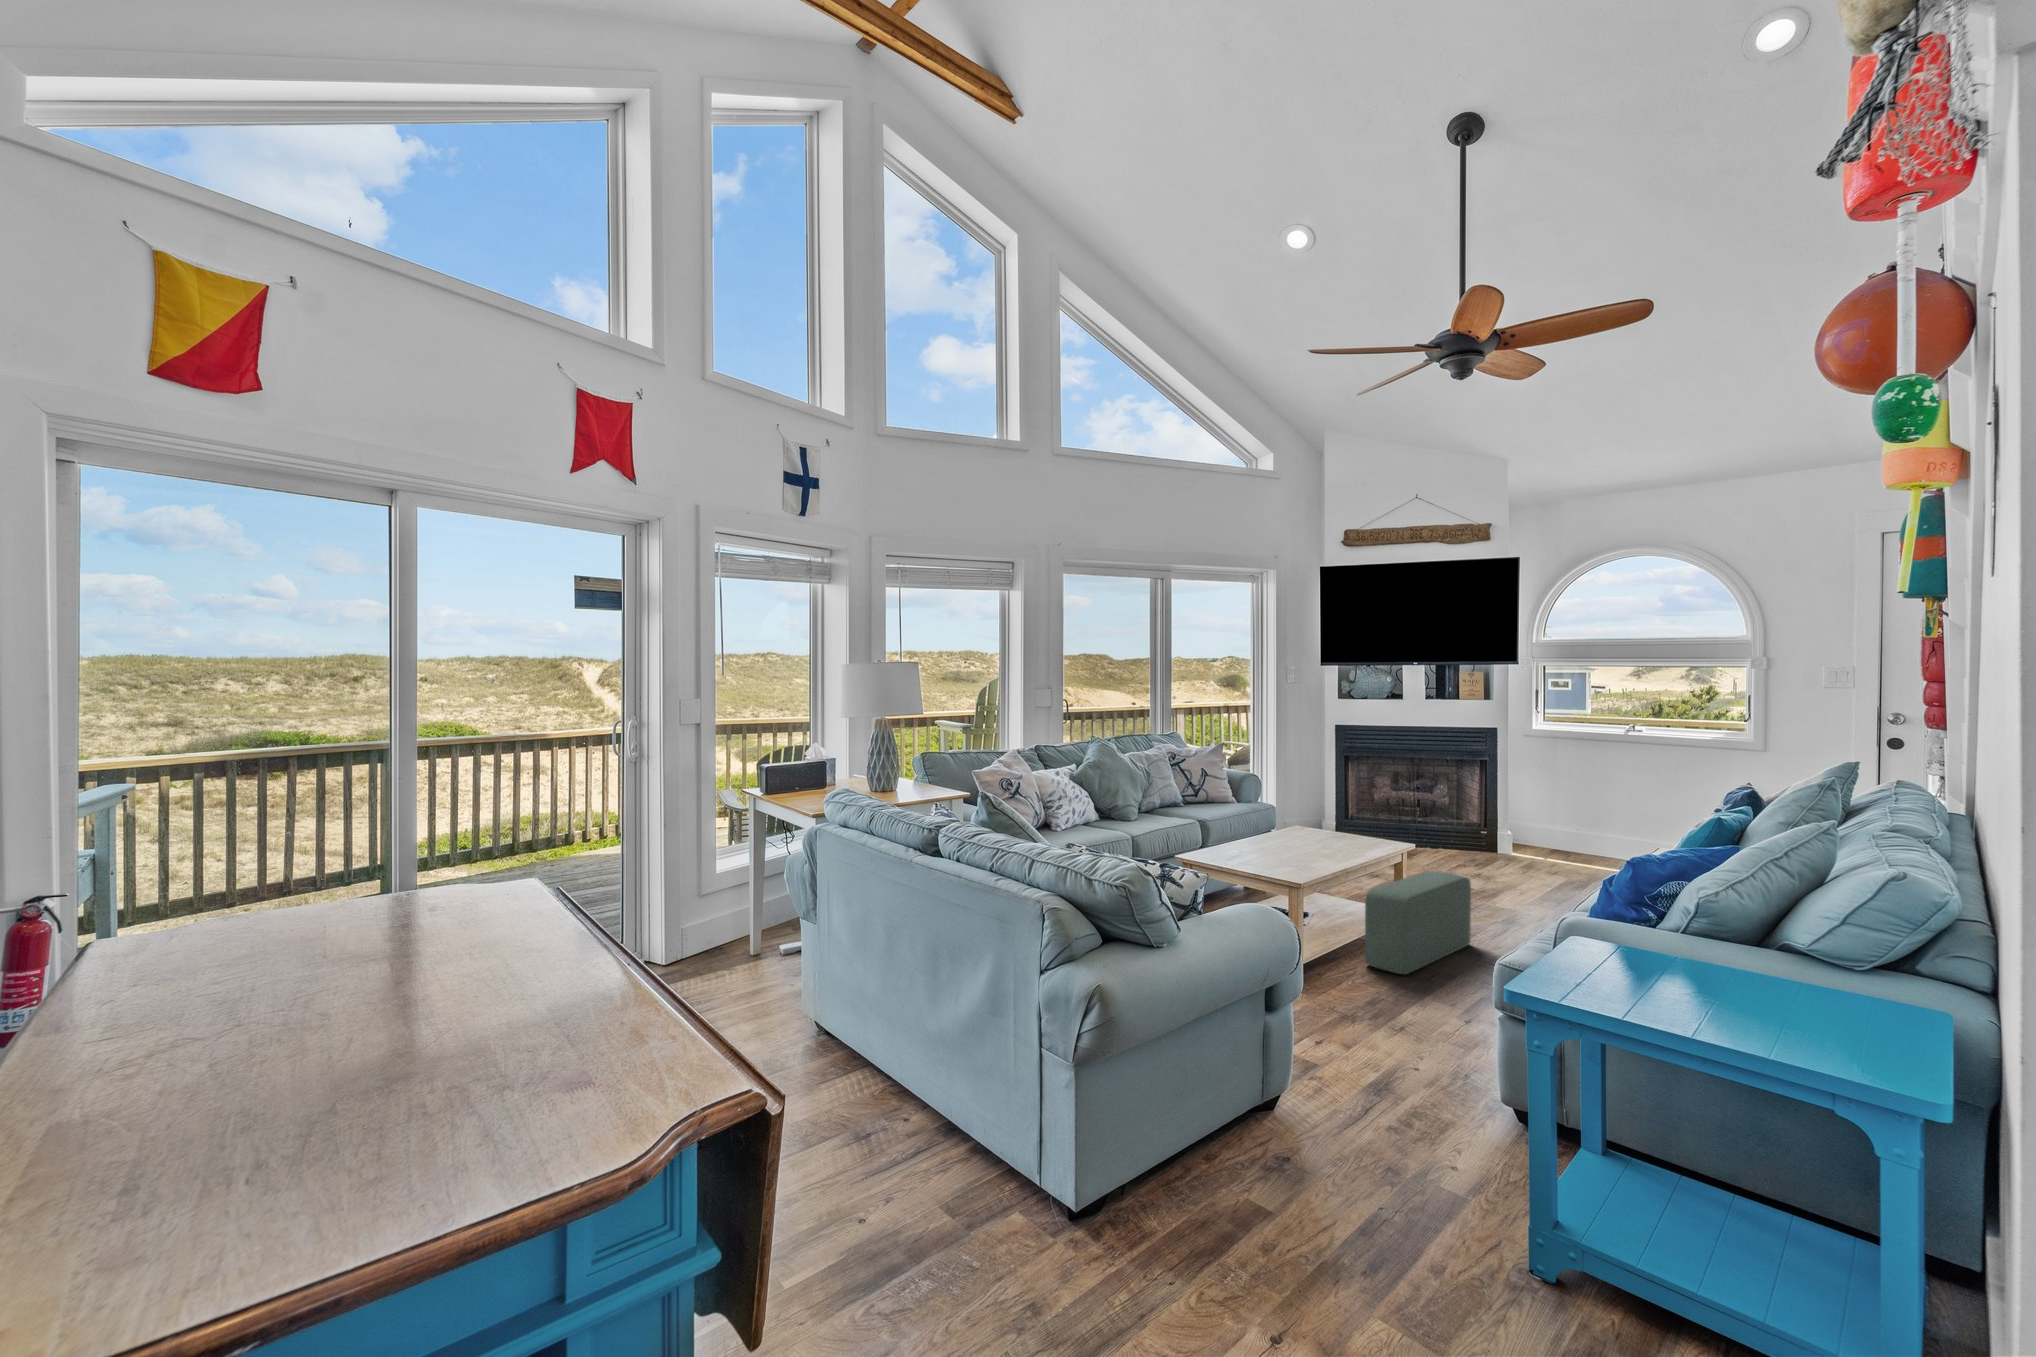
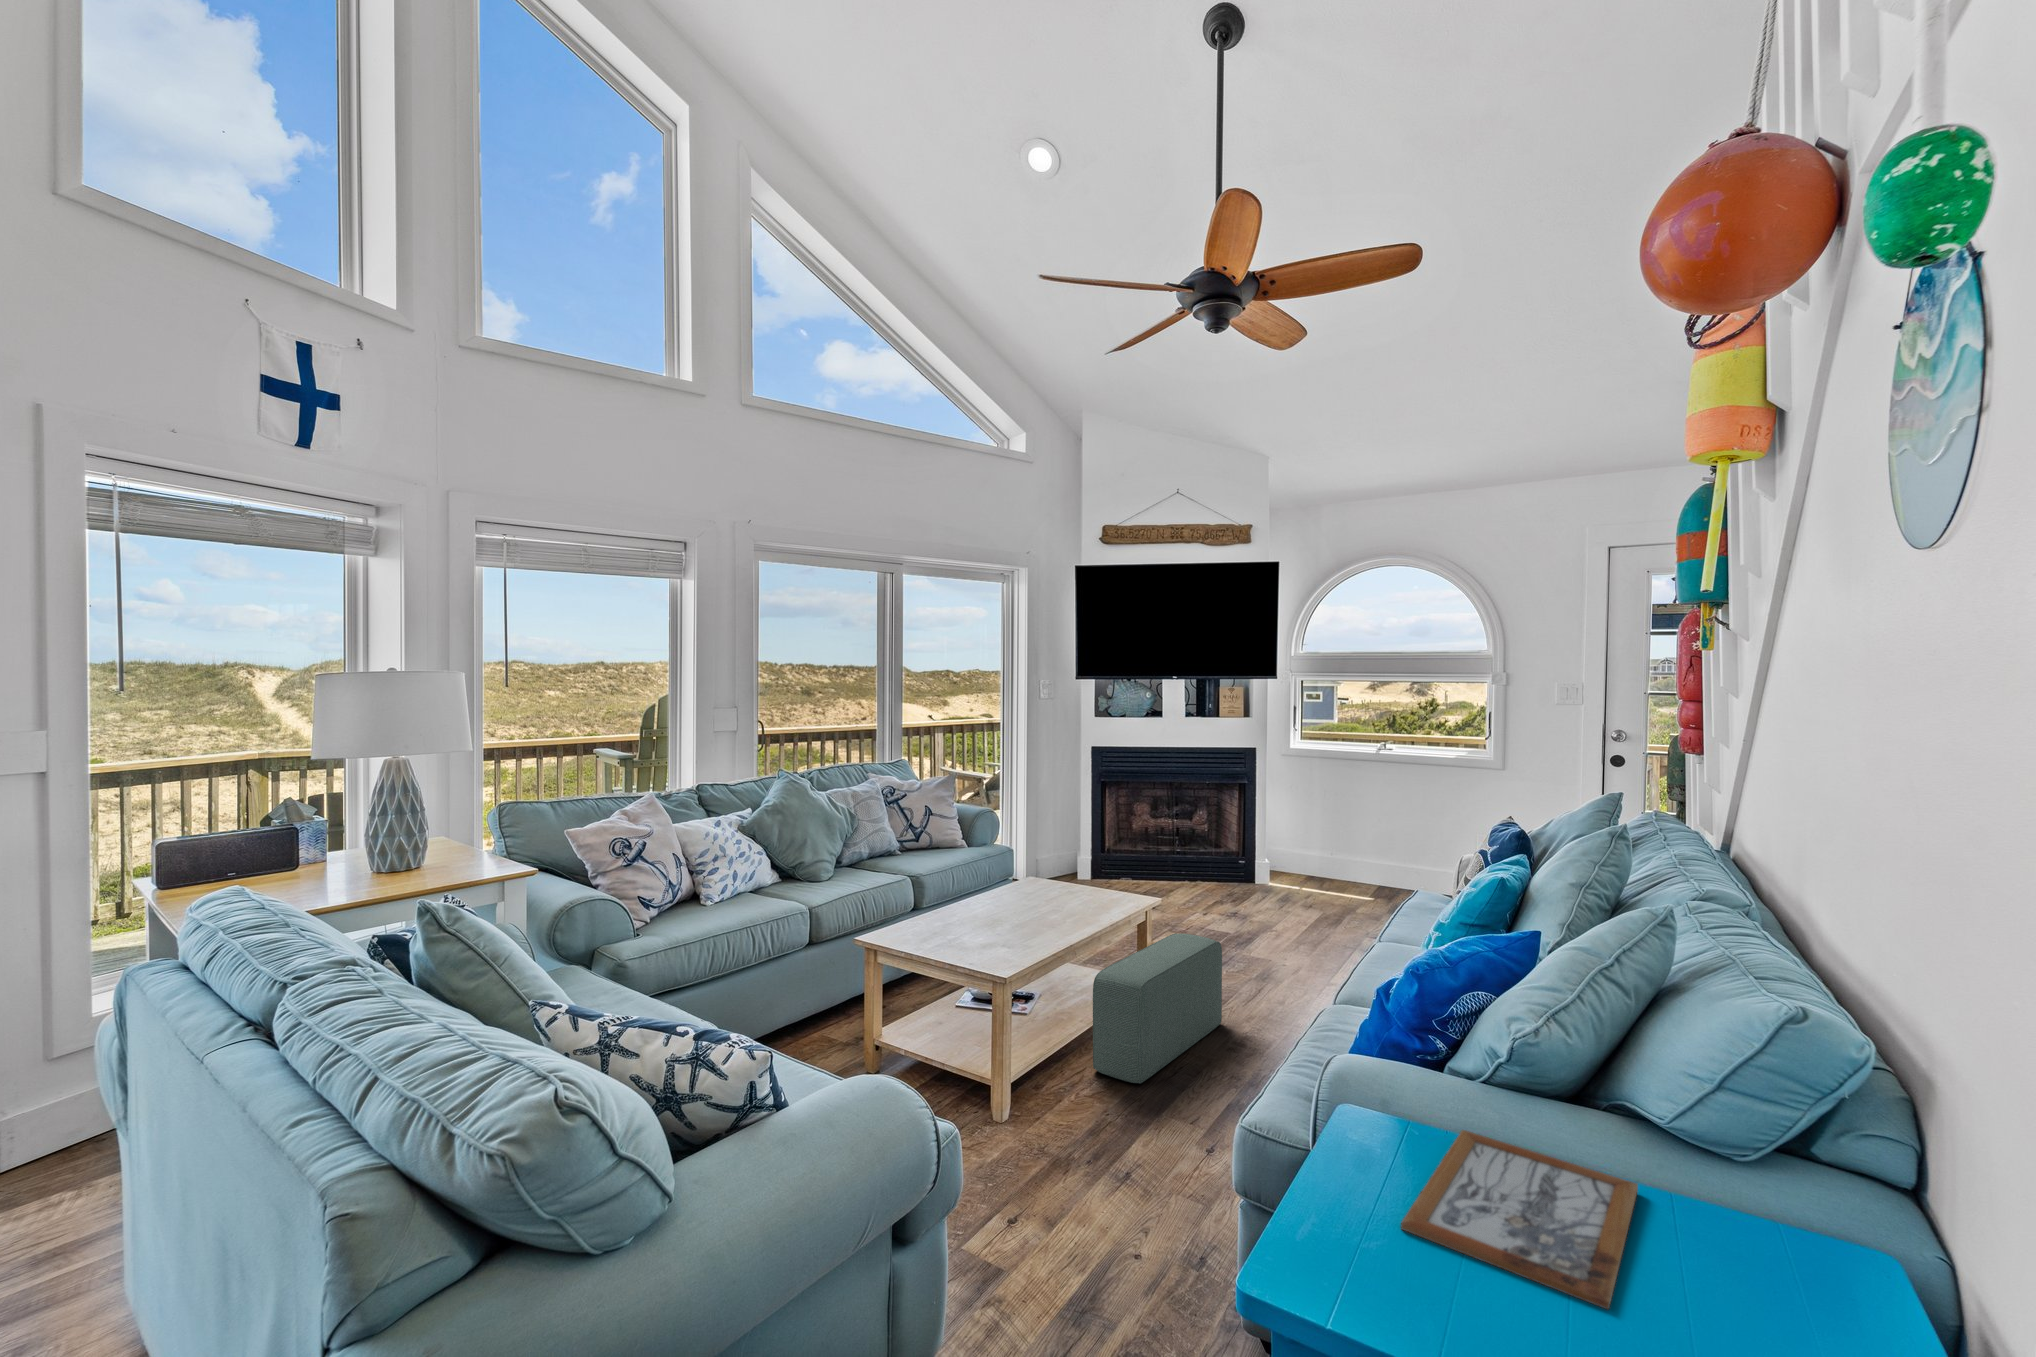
picture frame: none [1608,943,1774,1004] -> present [1401,1130,1638,1309]

